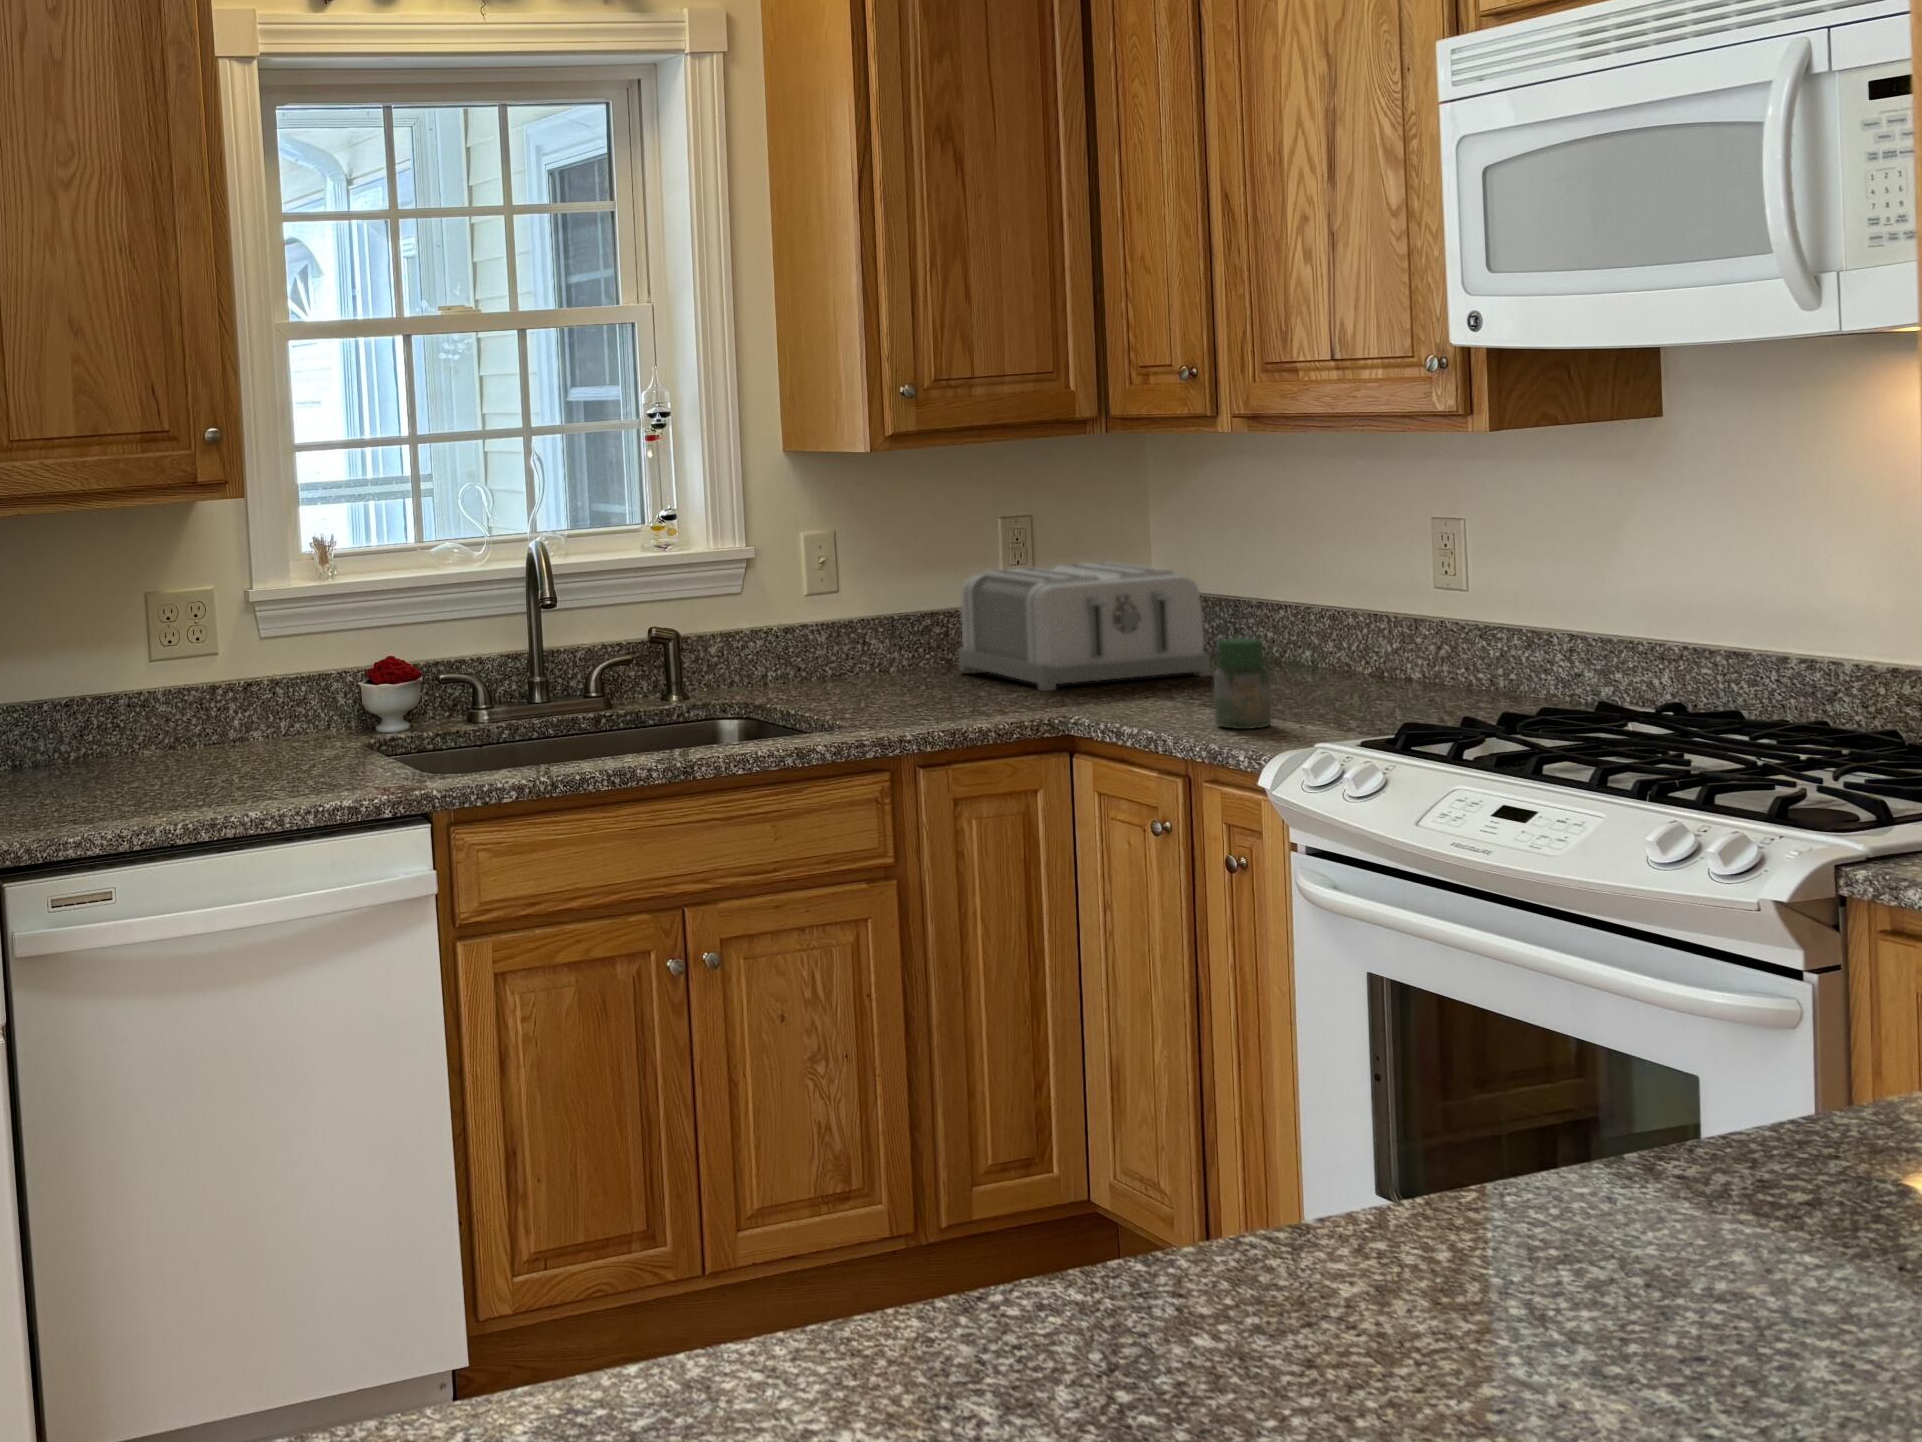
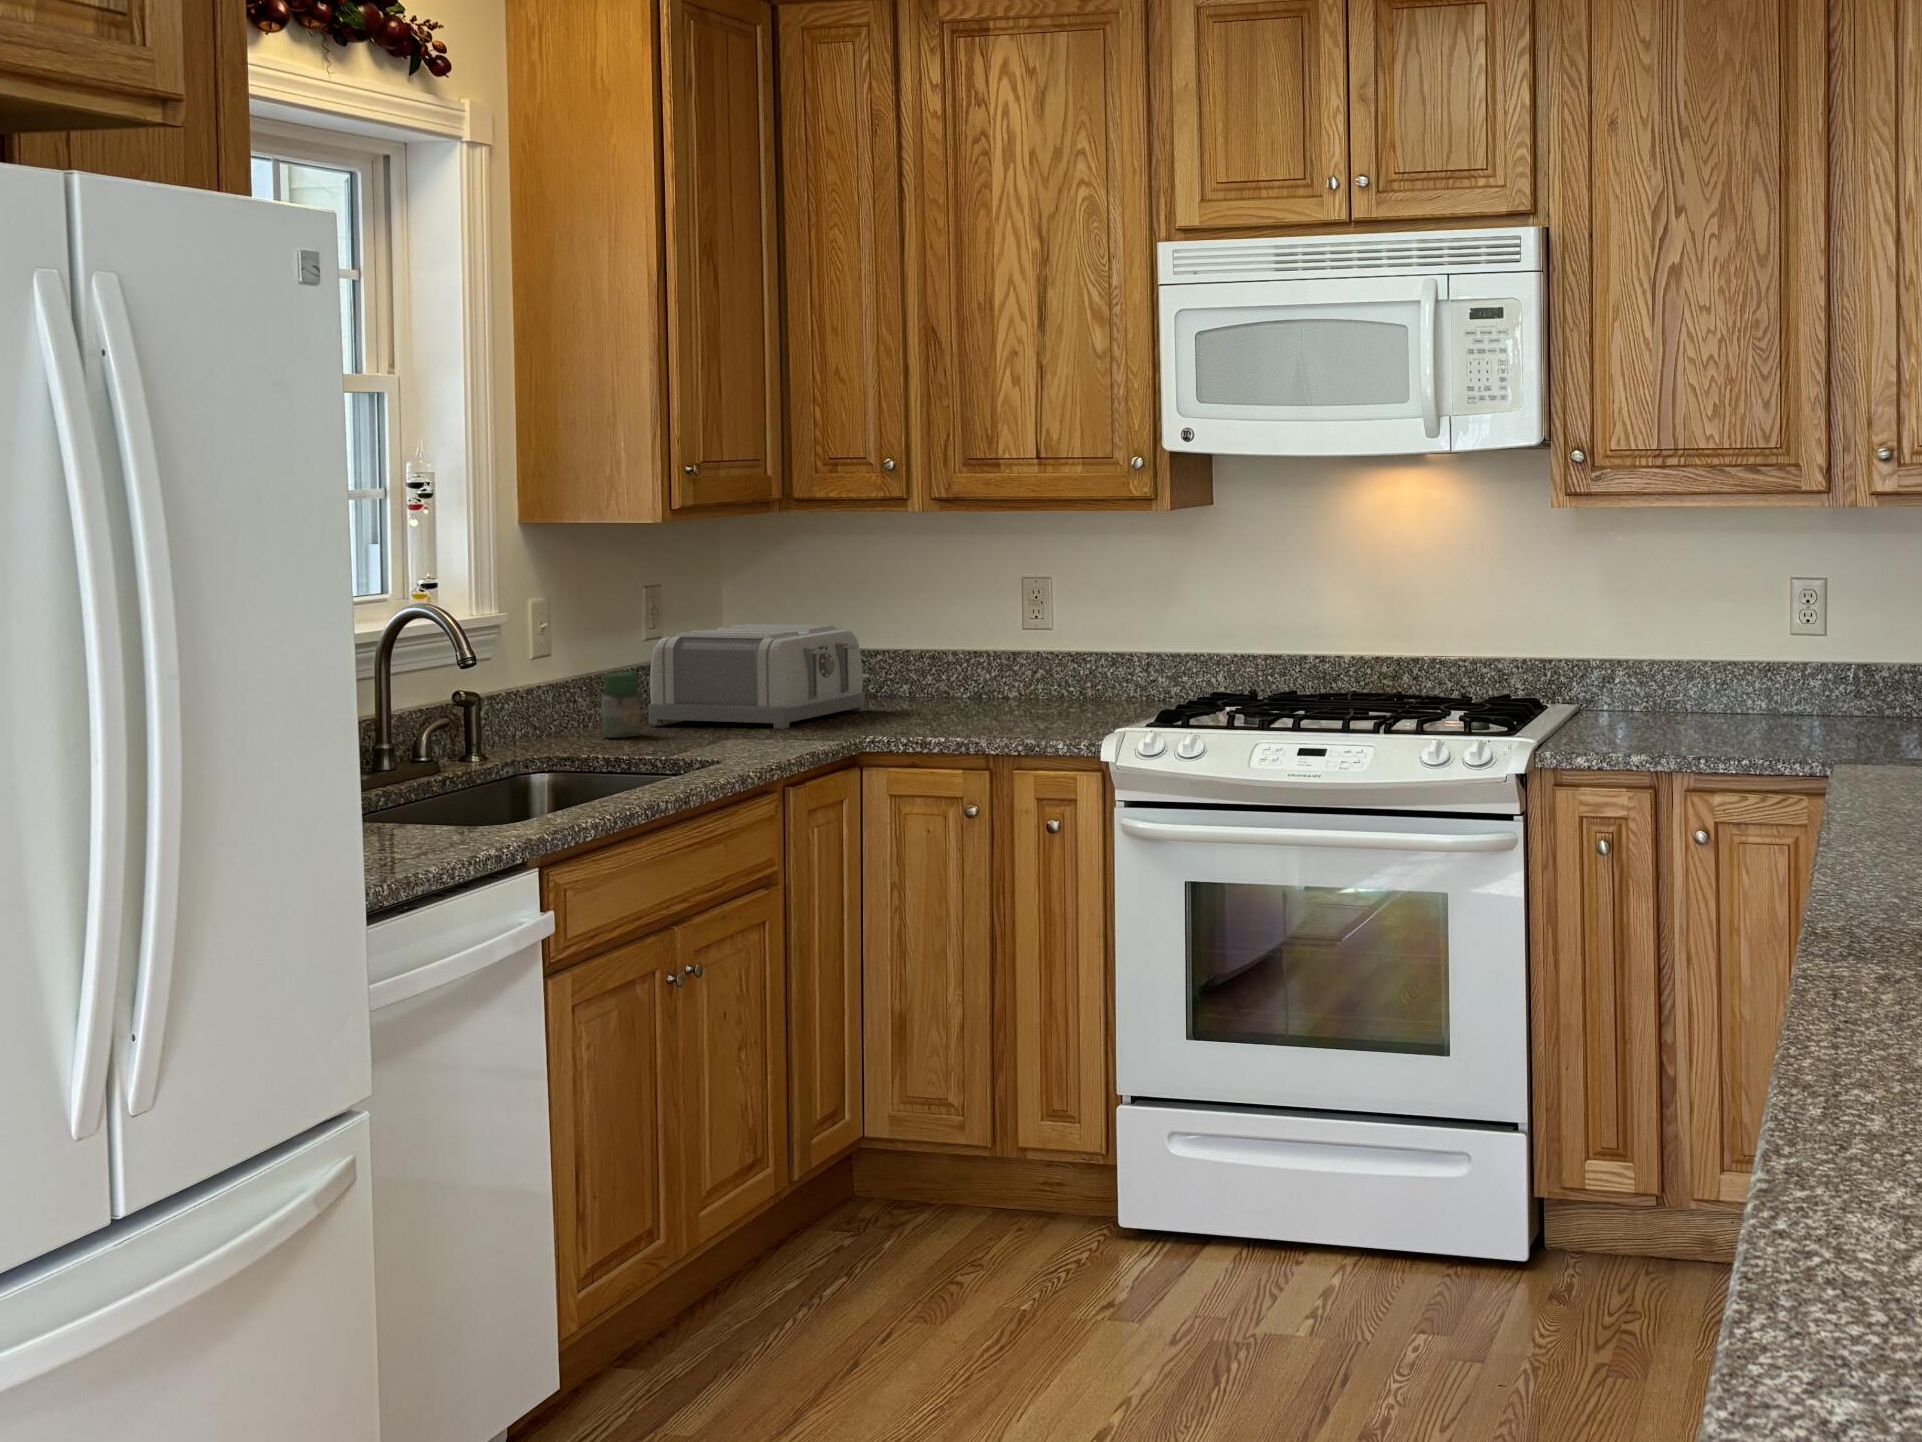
jar: present [1214,638,1271,729] -> present [601,672,641,738]

